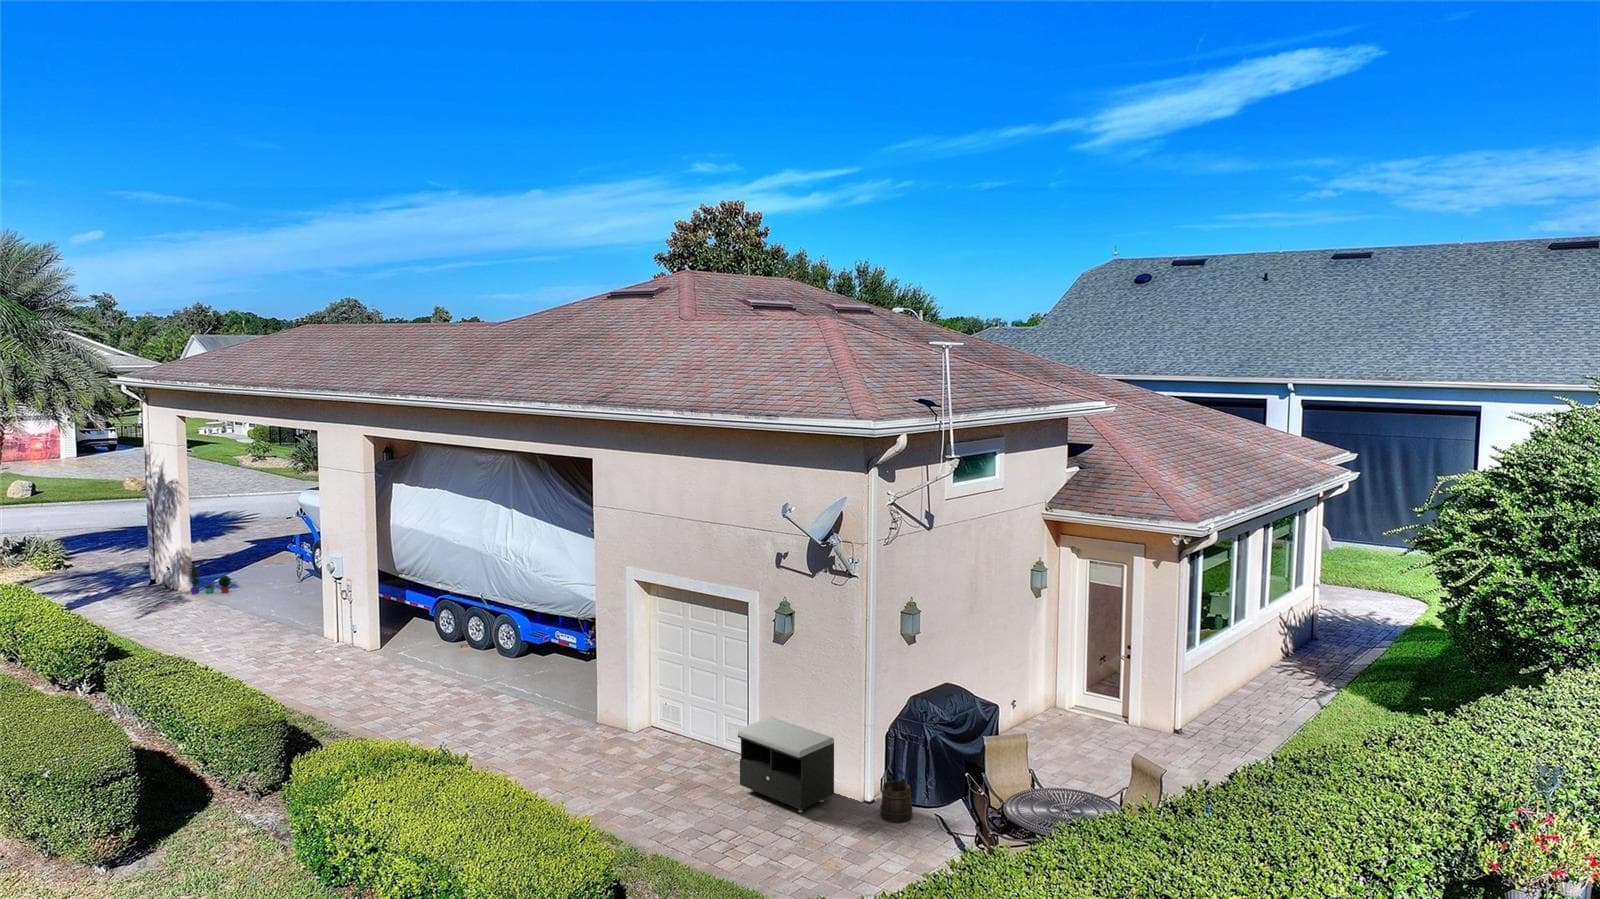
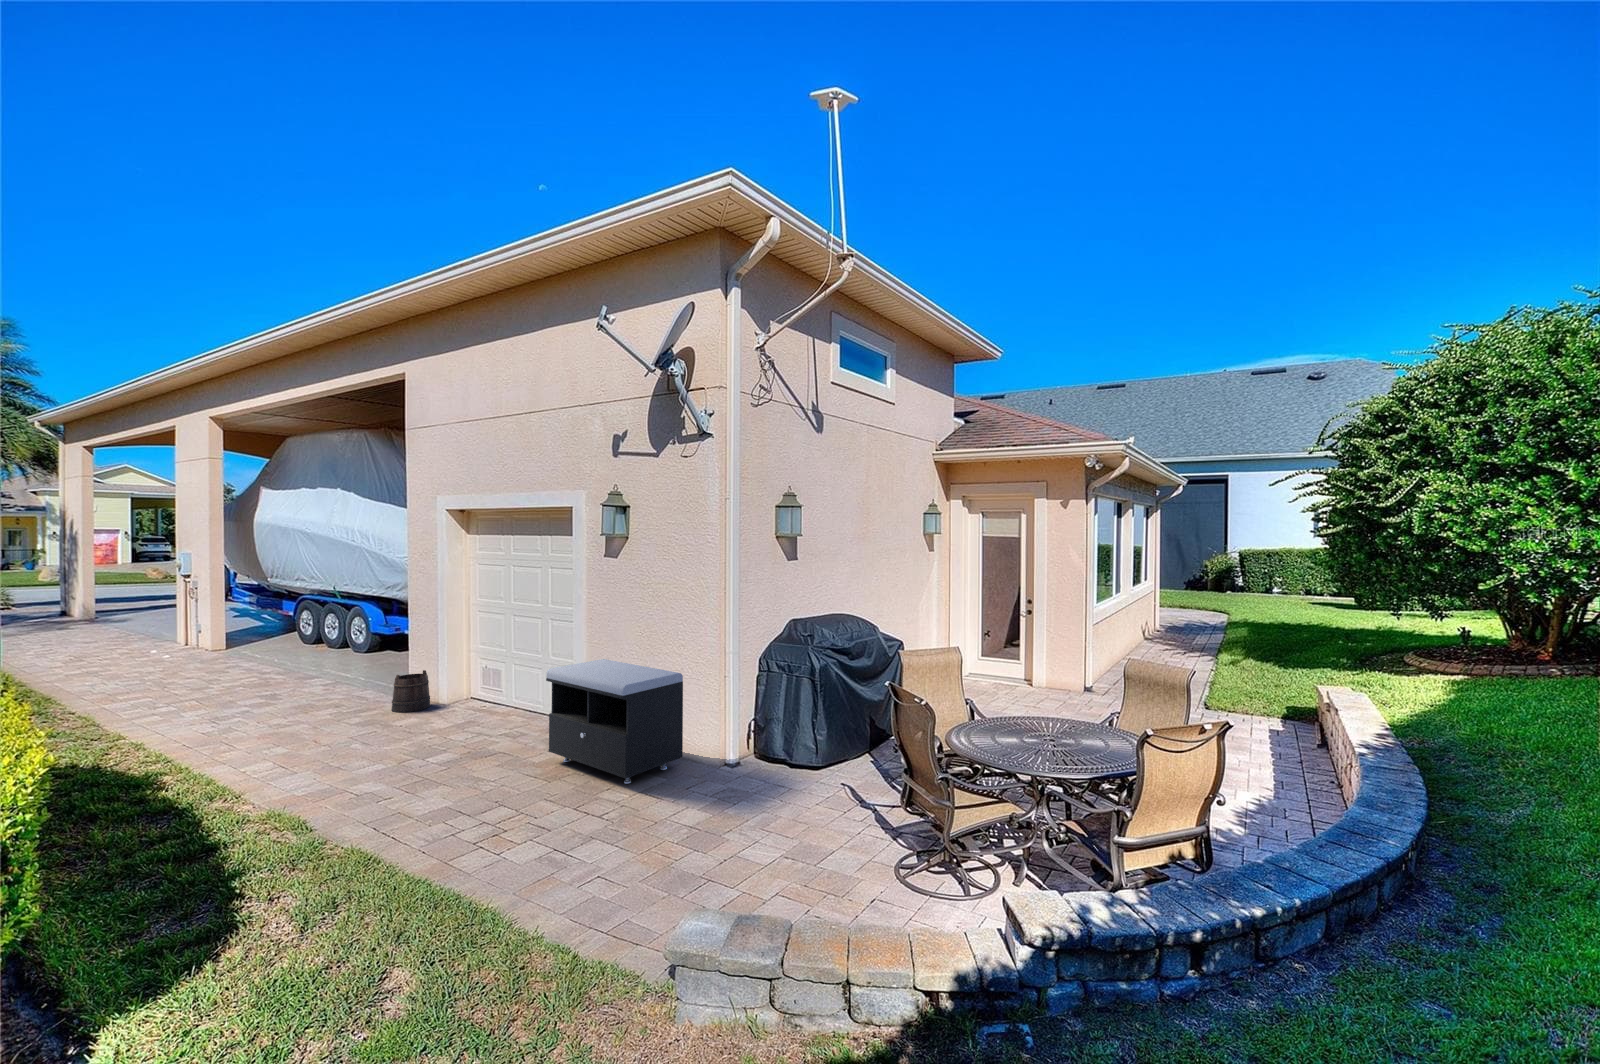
potted plant: present [188,563,231,594] -> none [77,591,129,622]
bucket: present [880,778,912,823] -> present [392,670,430,712]

